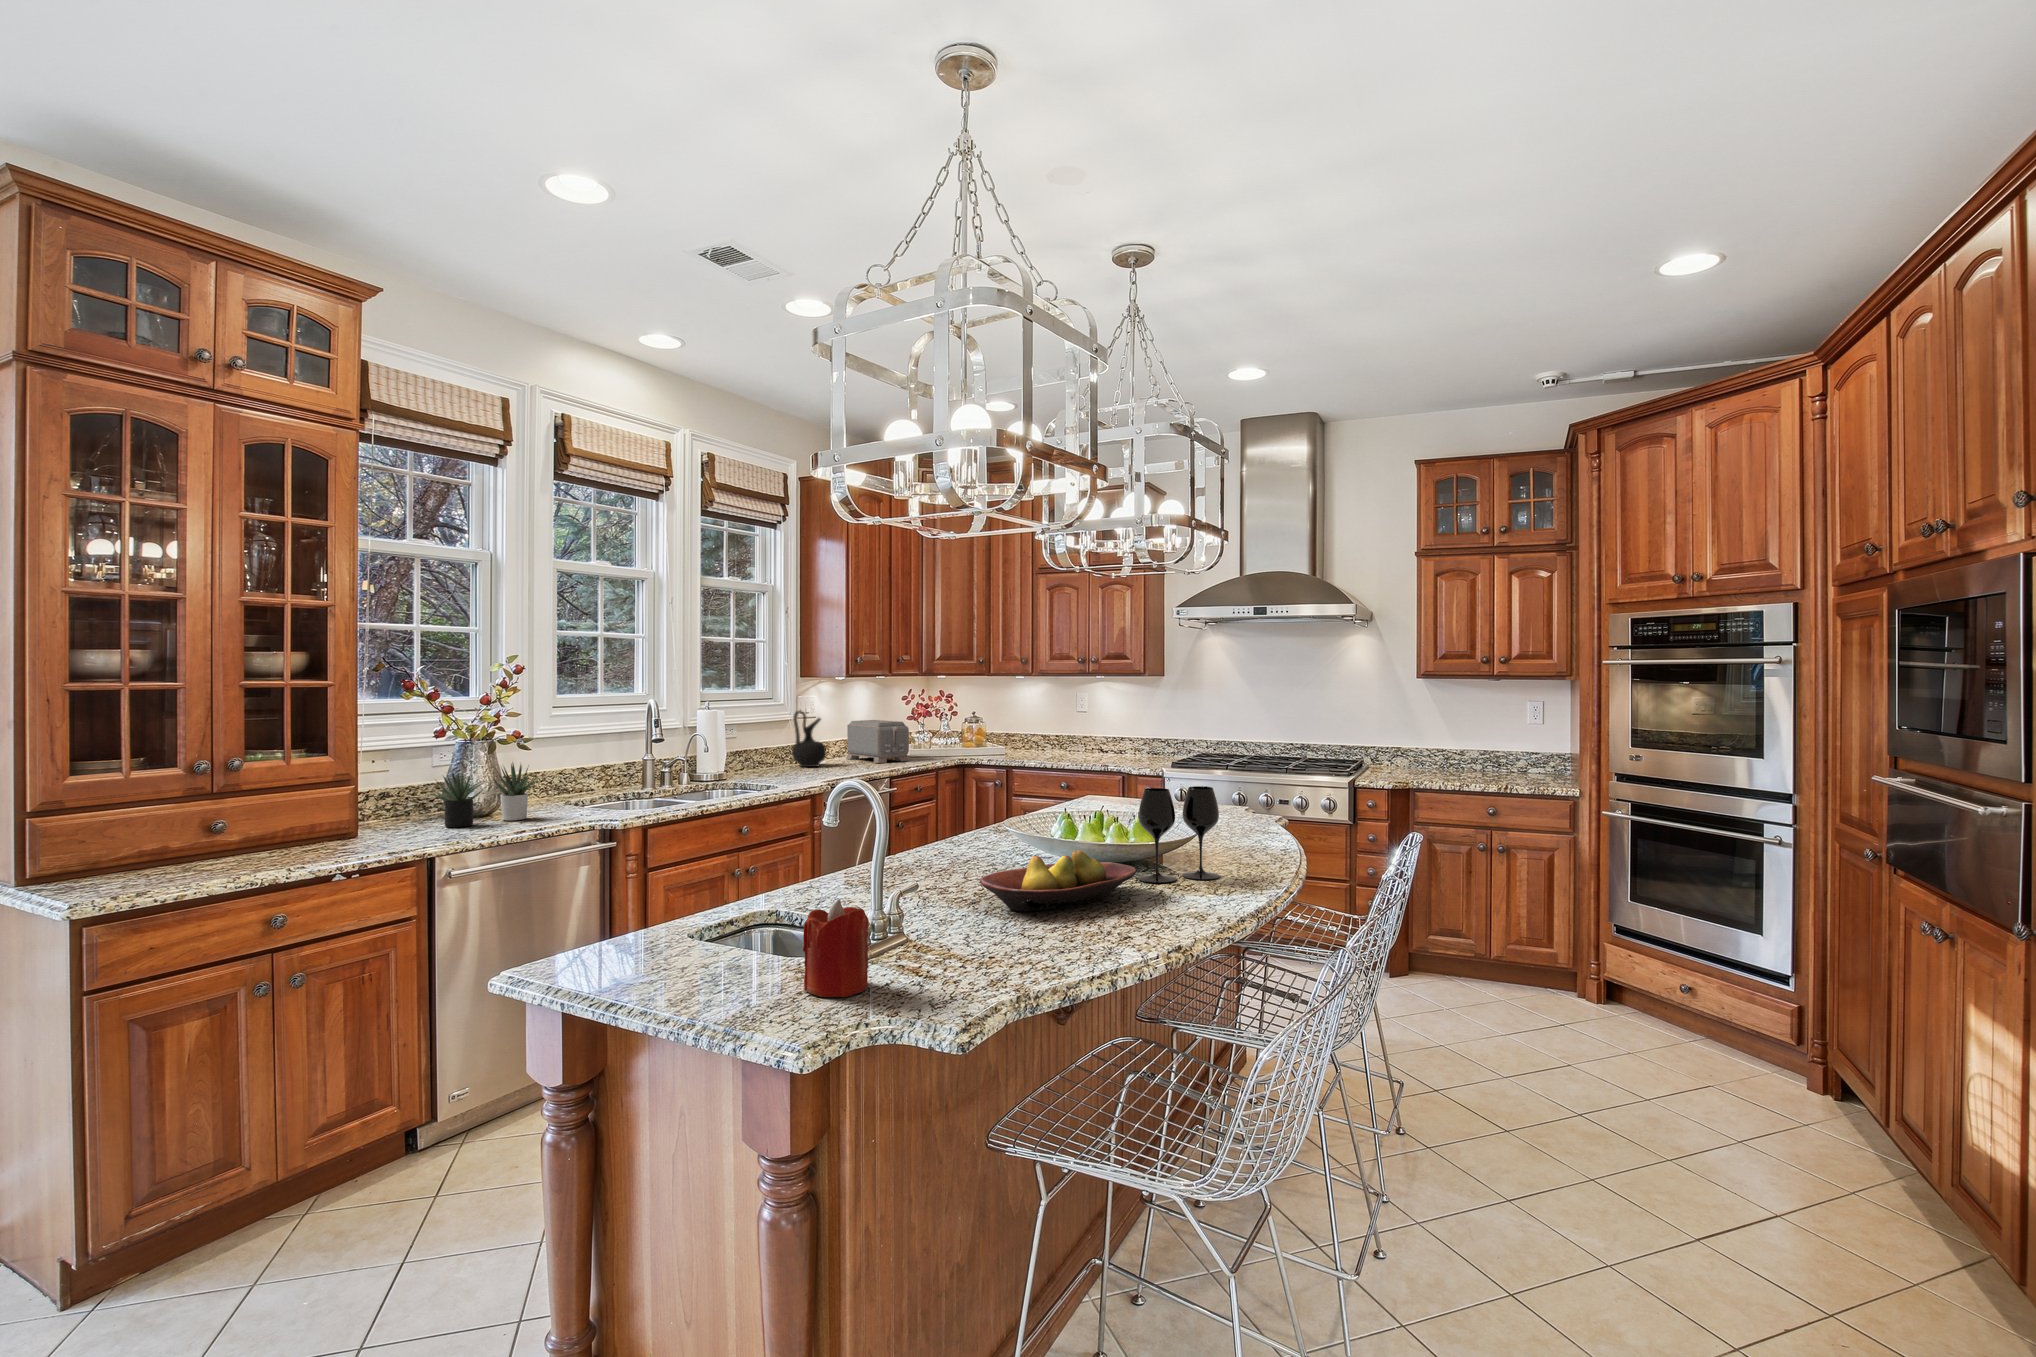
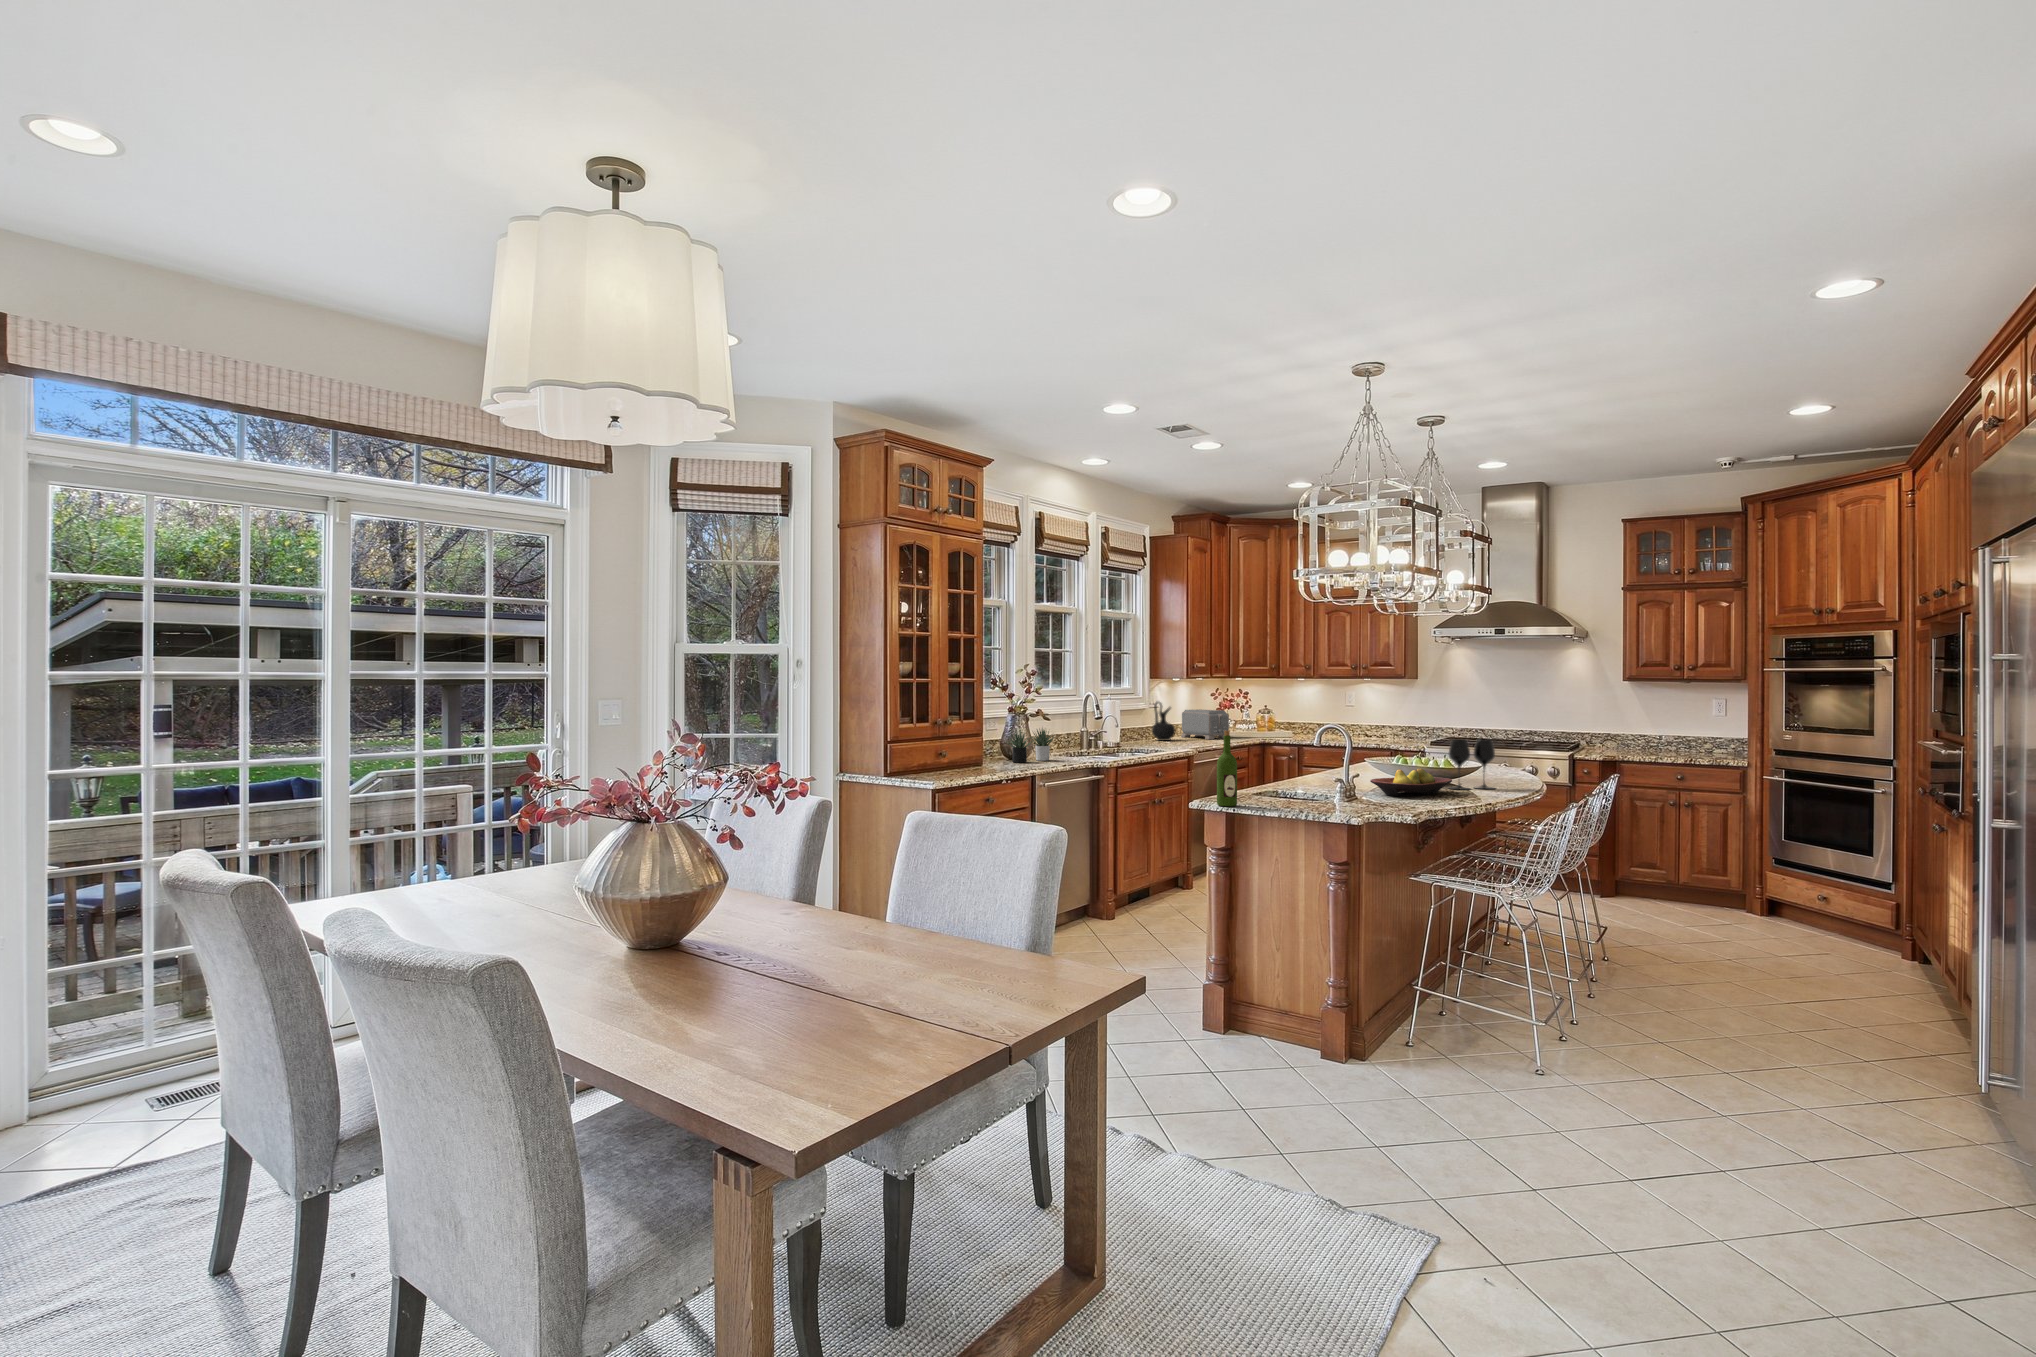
wine bottle: none [601,799,648,973] -> present [1217,731,1237,806]
candle: present [803,899,869,997] -> none [1321,773,1349,814]

